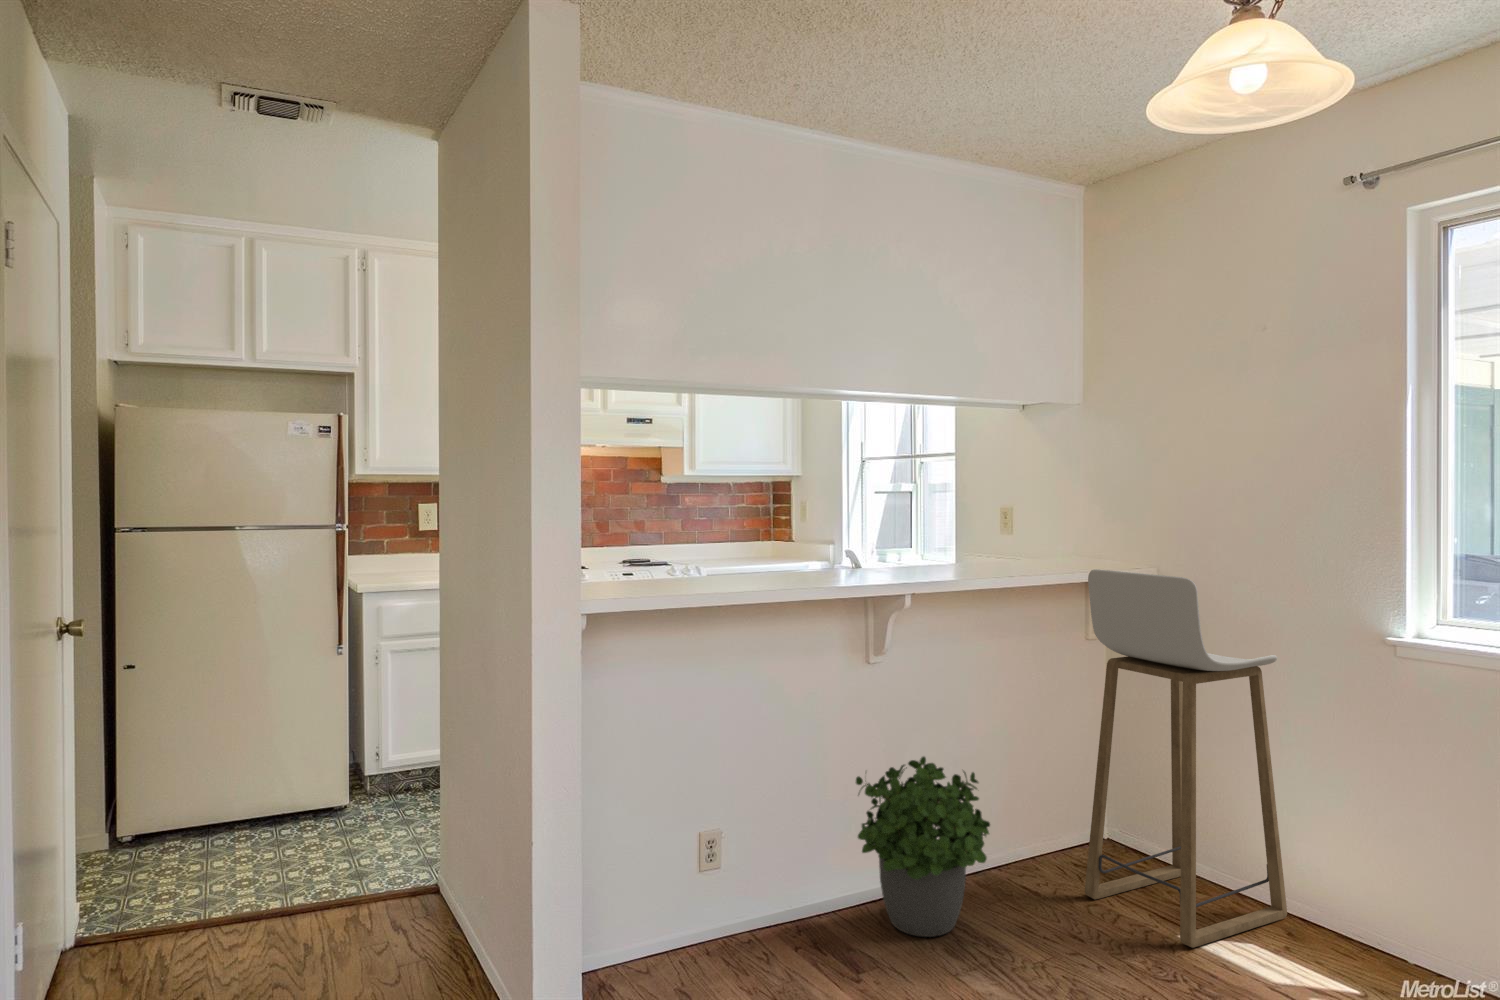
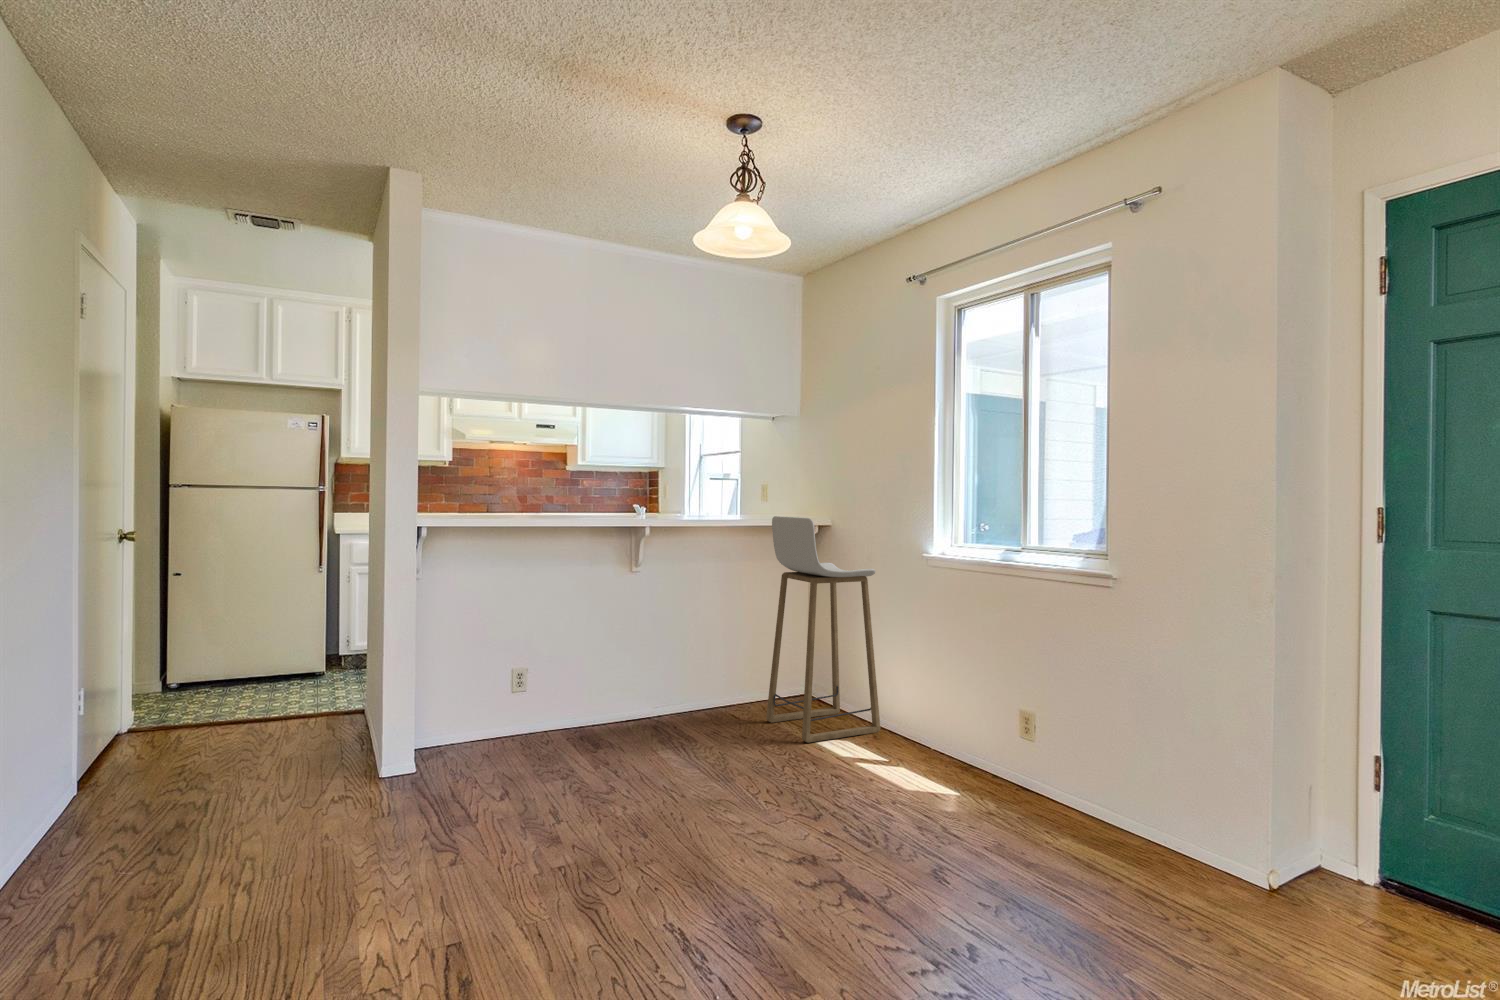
potted plant: present [856,757,990,937] -> none [612,630,700,736]

